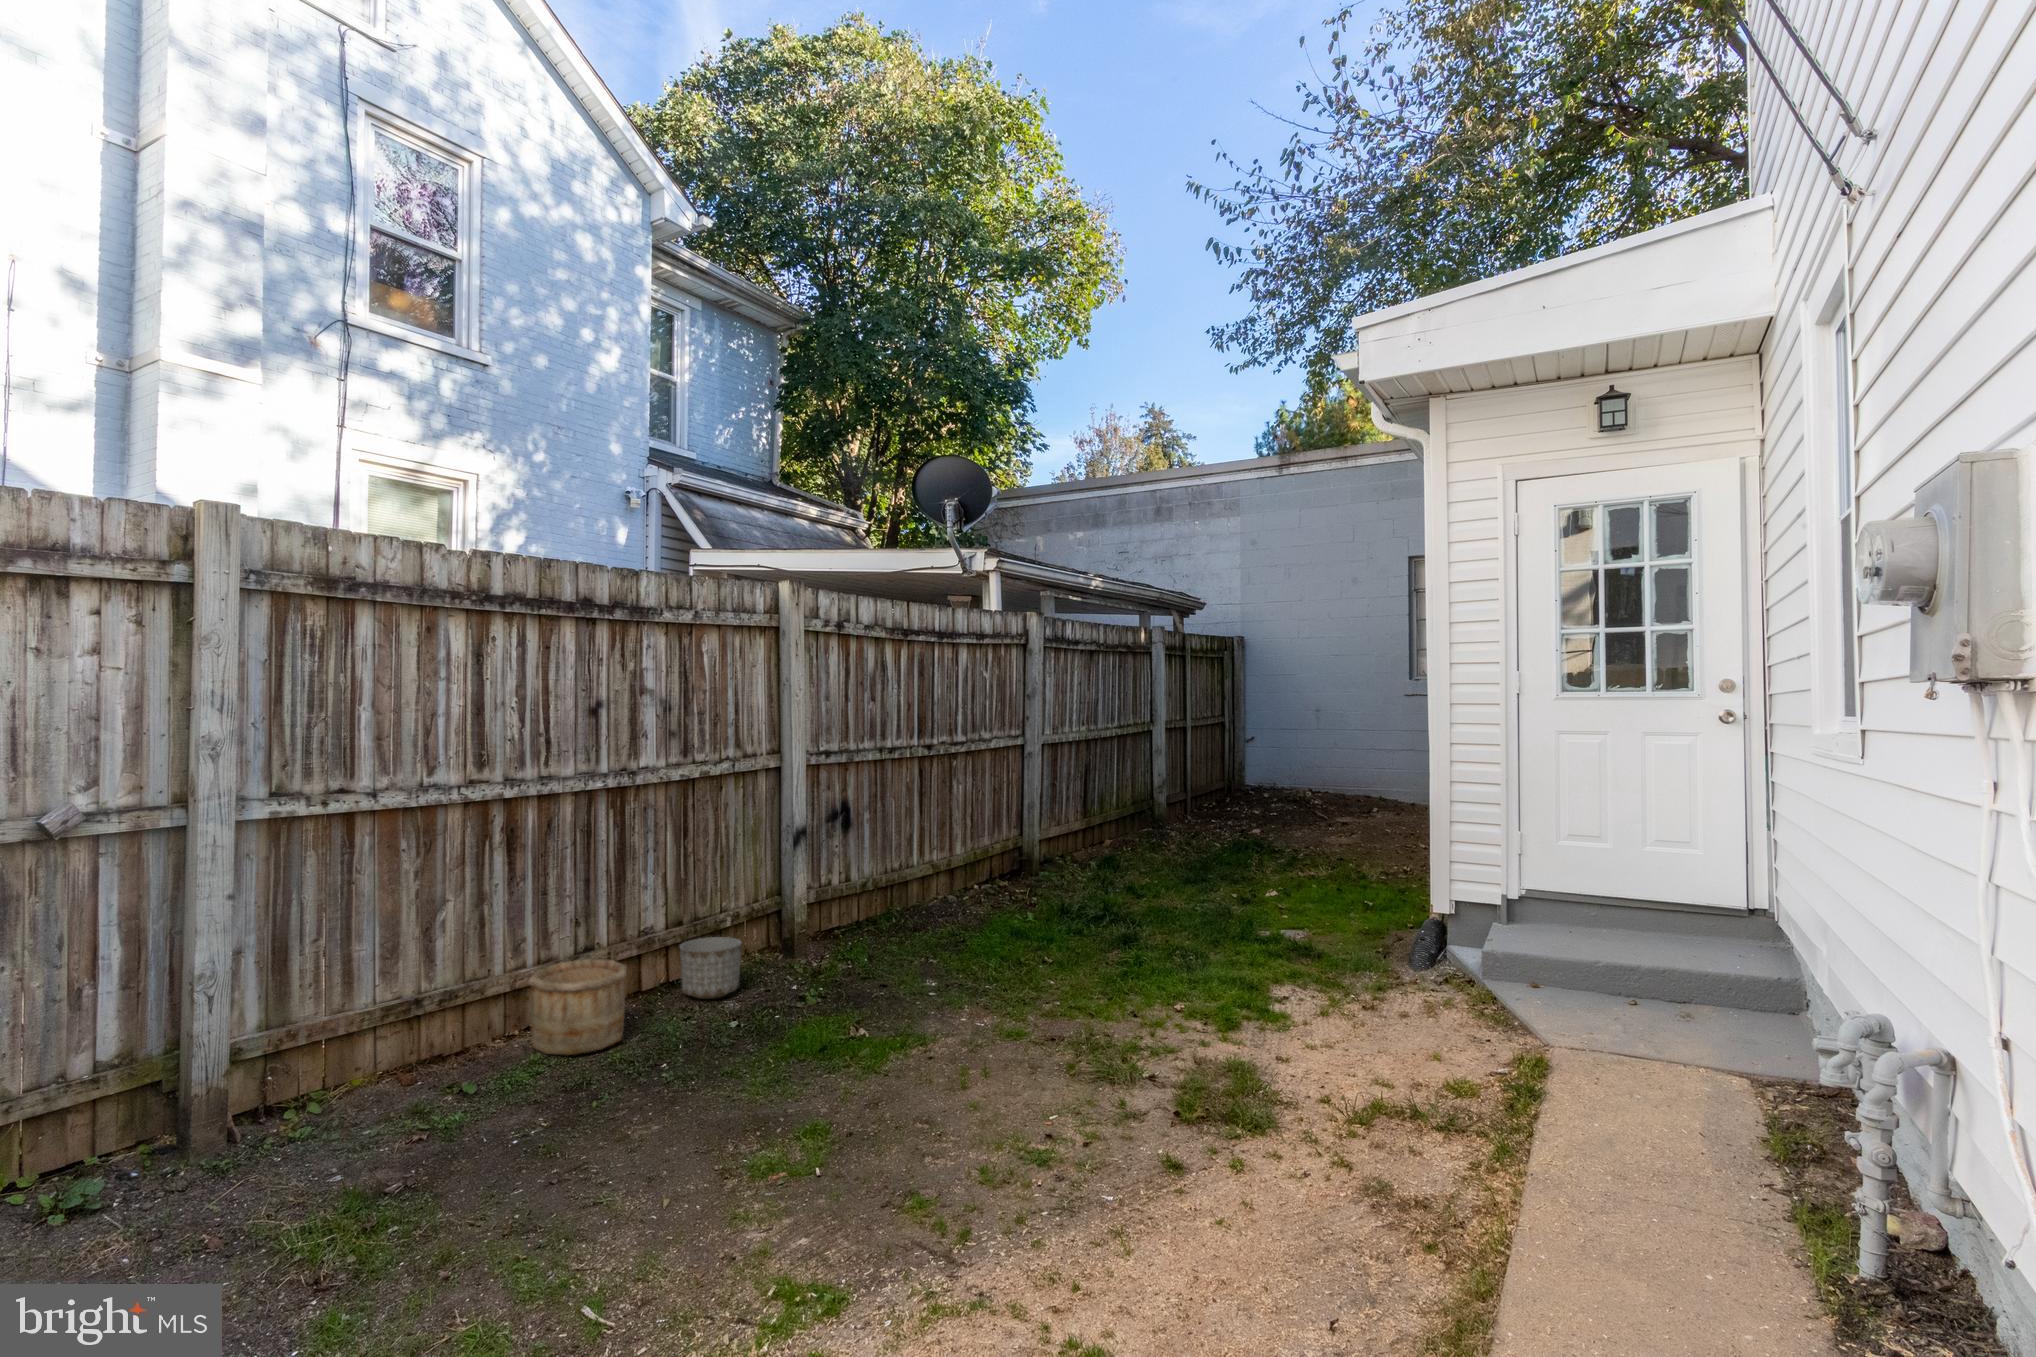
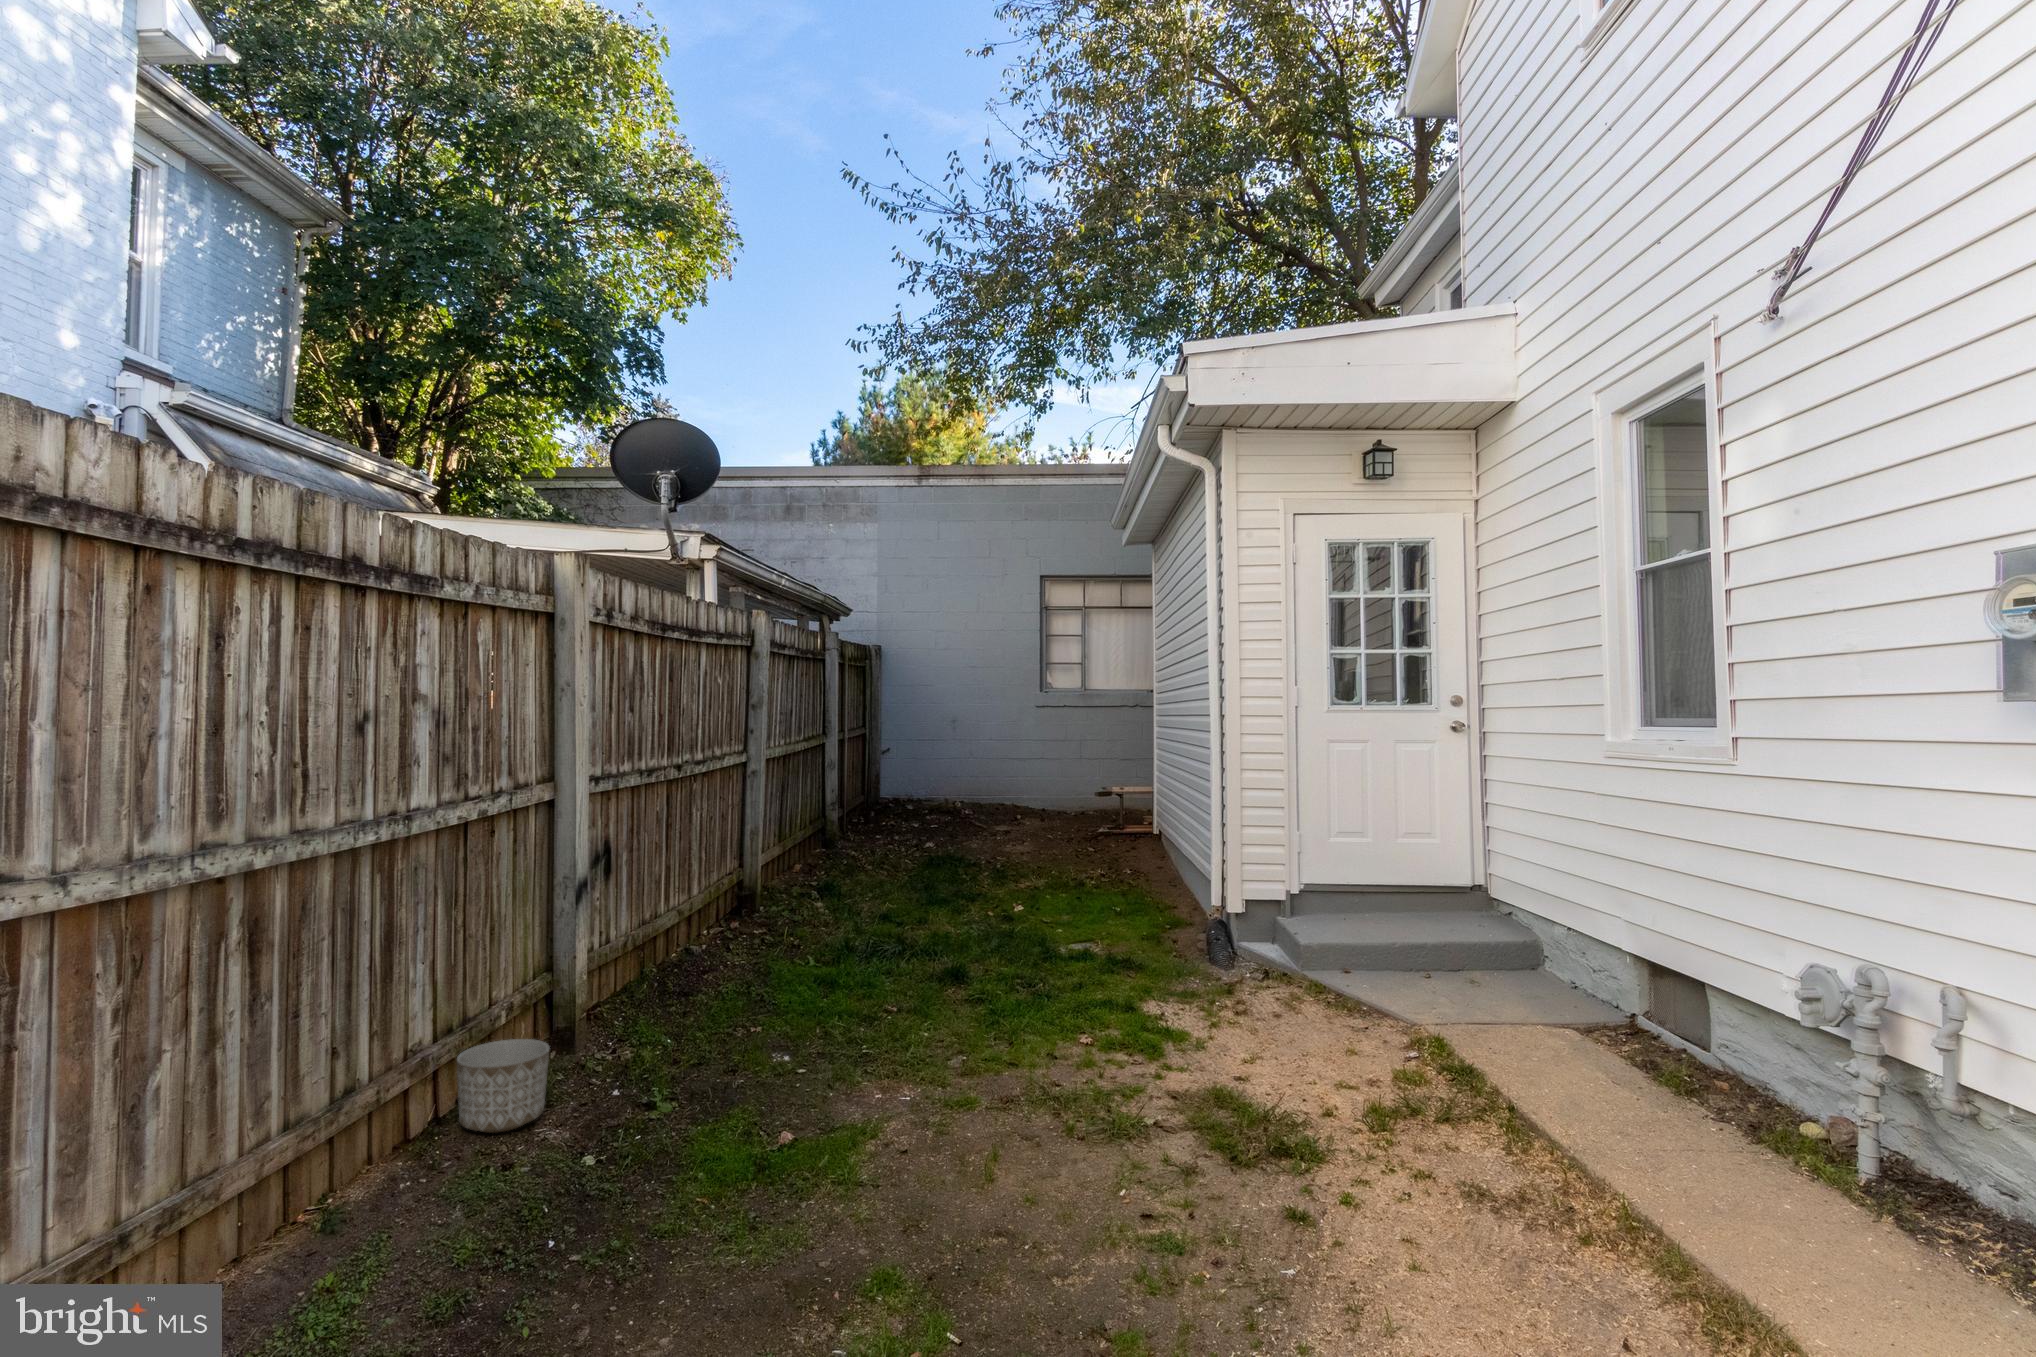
wooden bucket: present [528,959,627,1055] -> none [284,1101,453,1270]

